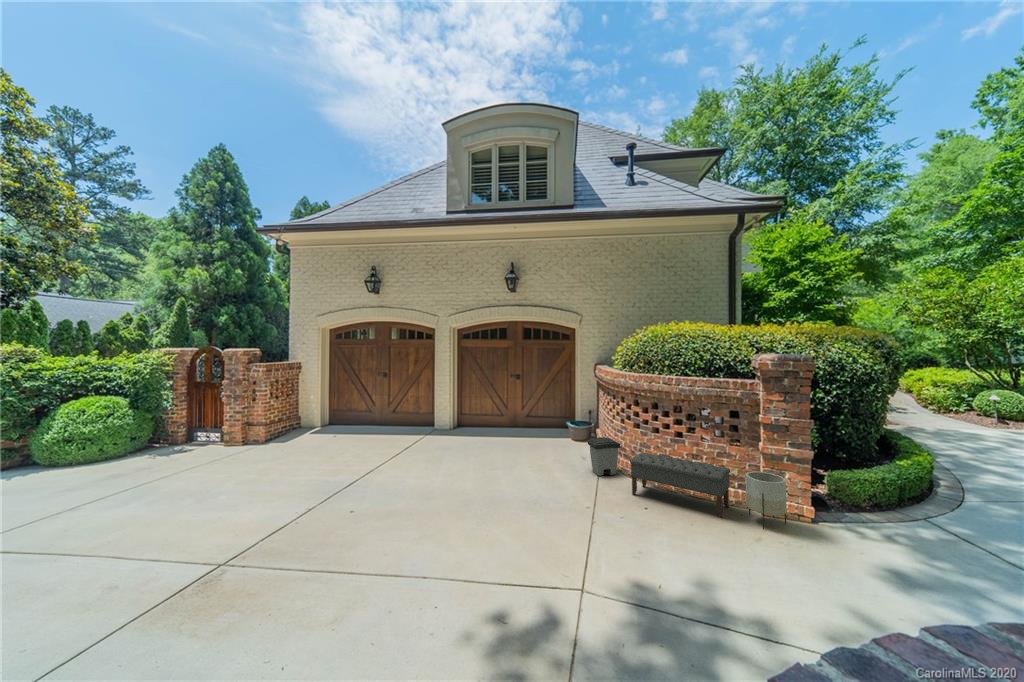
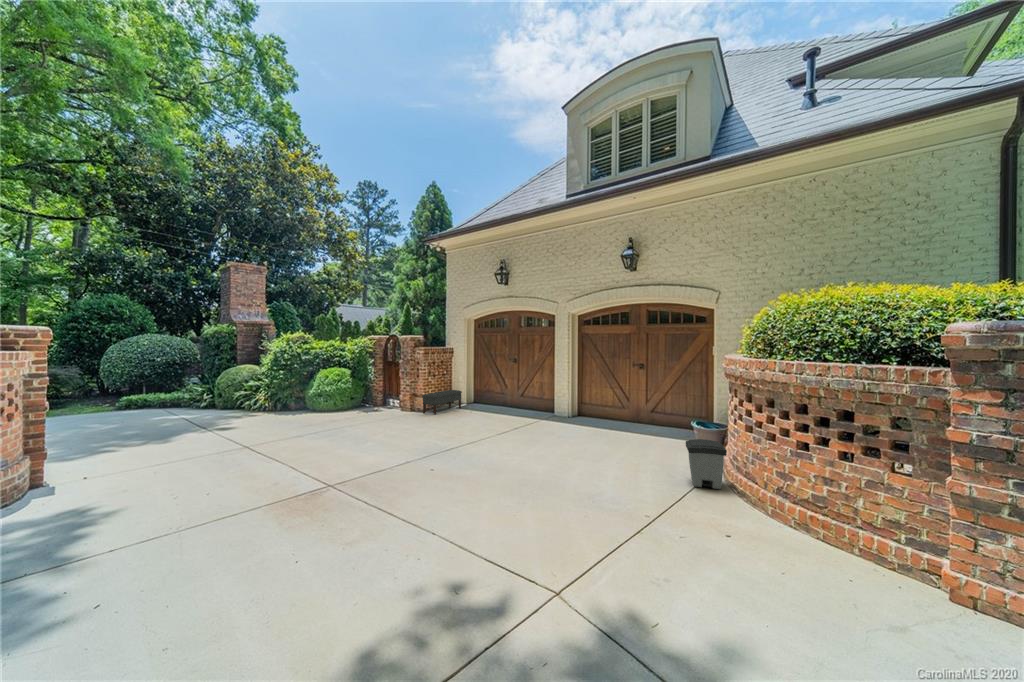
bench: present [630,453,730,518] -> present [422,390,462,415]
planter: present [746,472,787,529] -> none [898,519,992,628]

